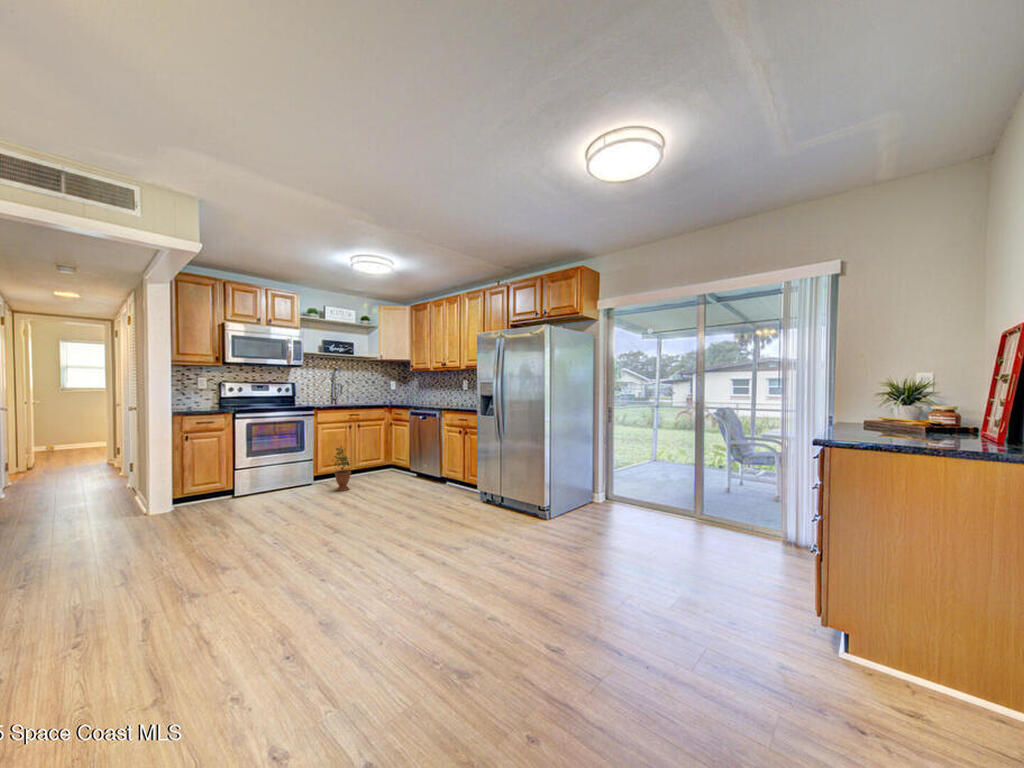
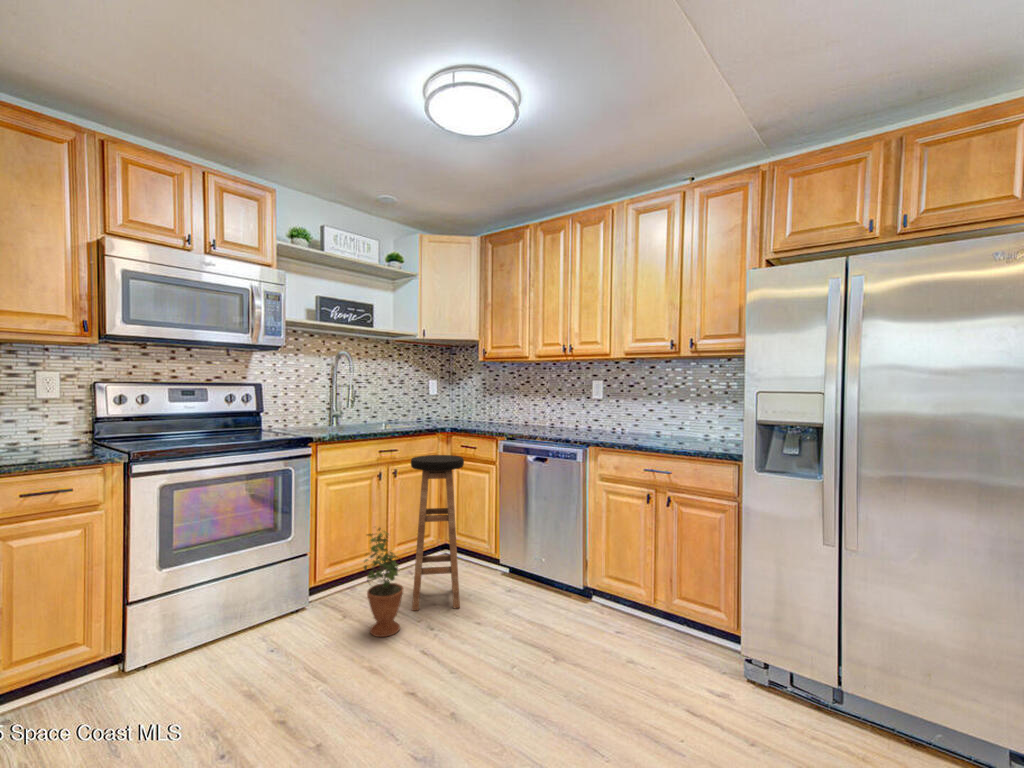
bar stool: none [359,416,386,485] -> present [411,455,464,611]

